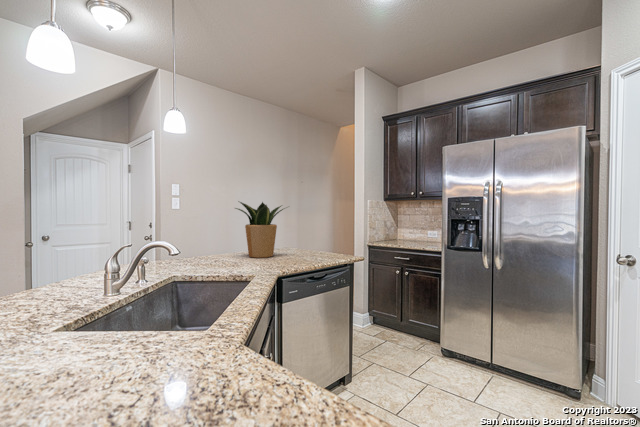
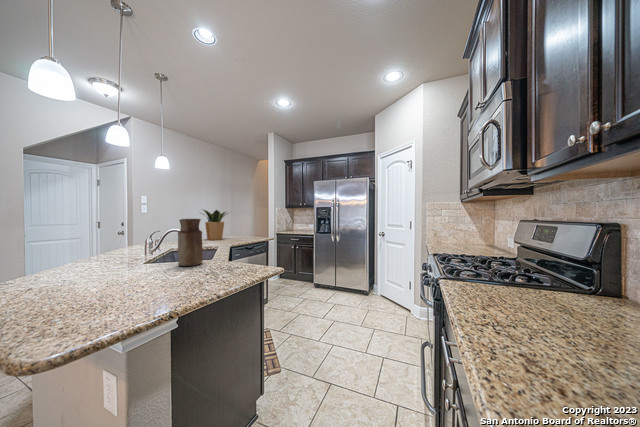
vase: none [73,223,158,386] -> present [178,219,203,266]

